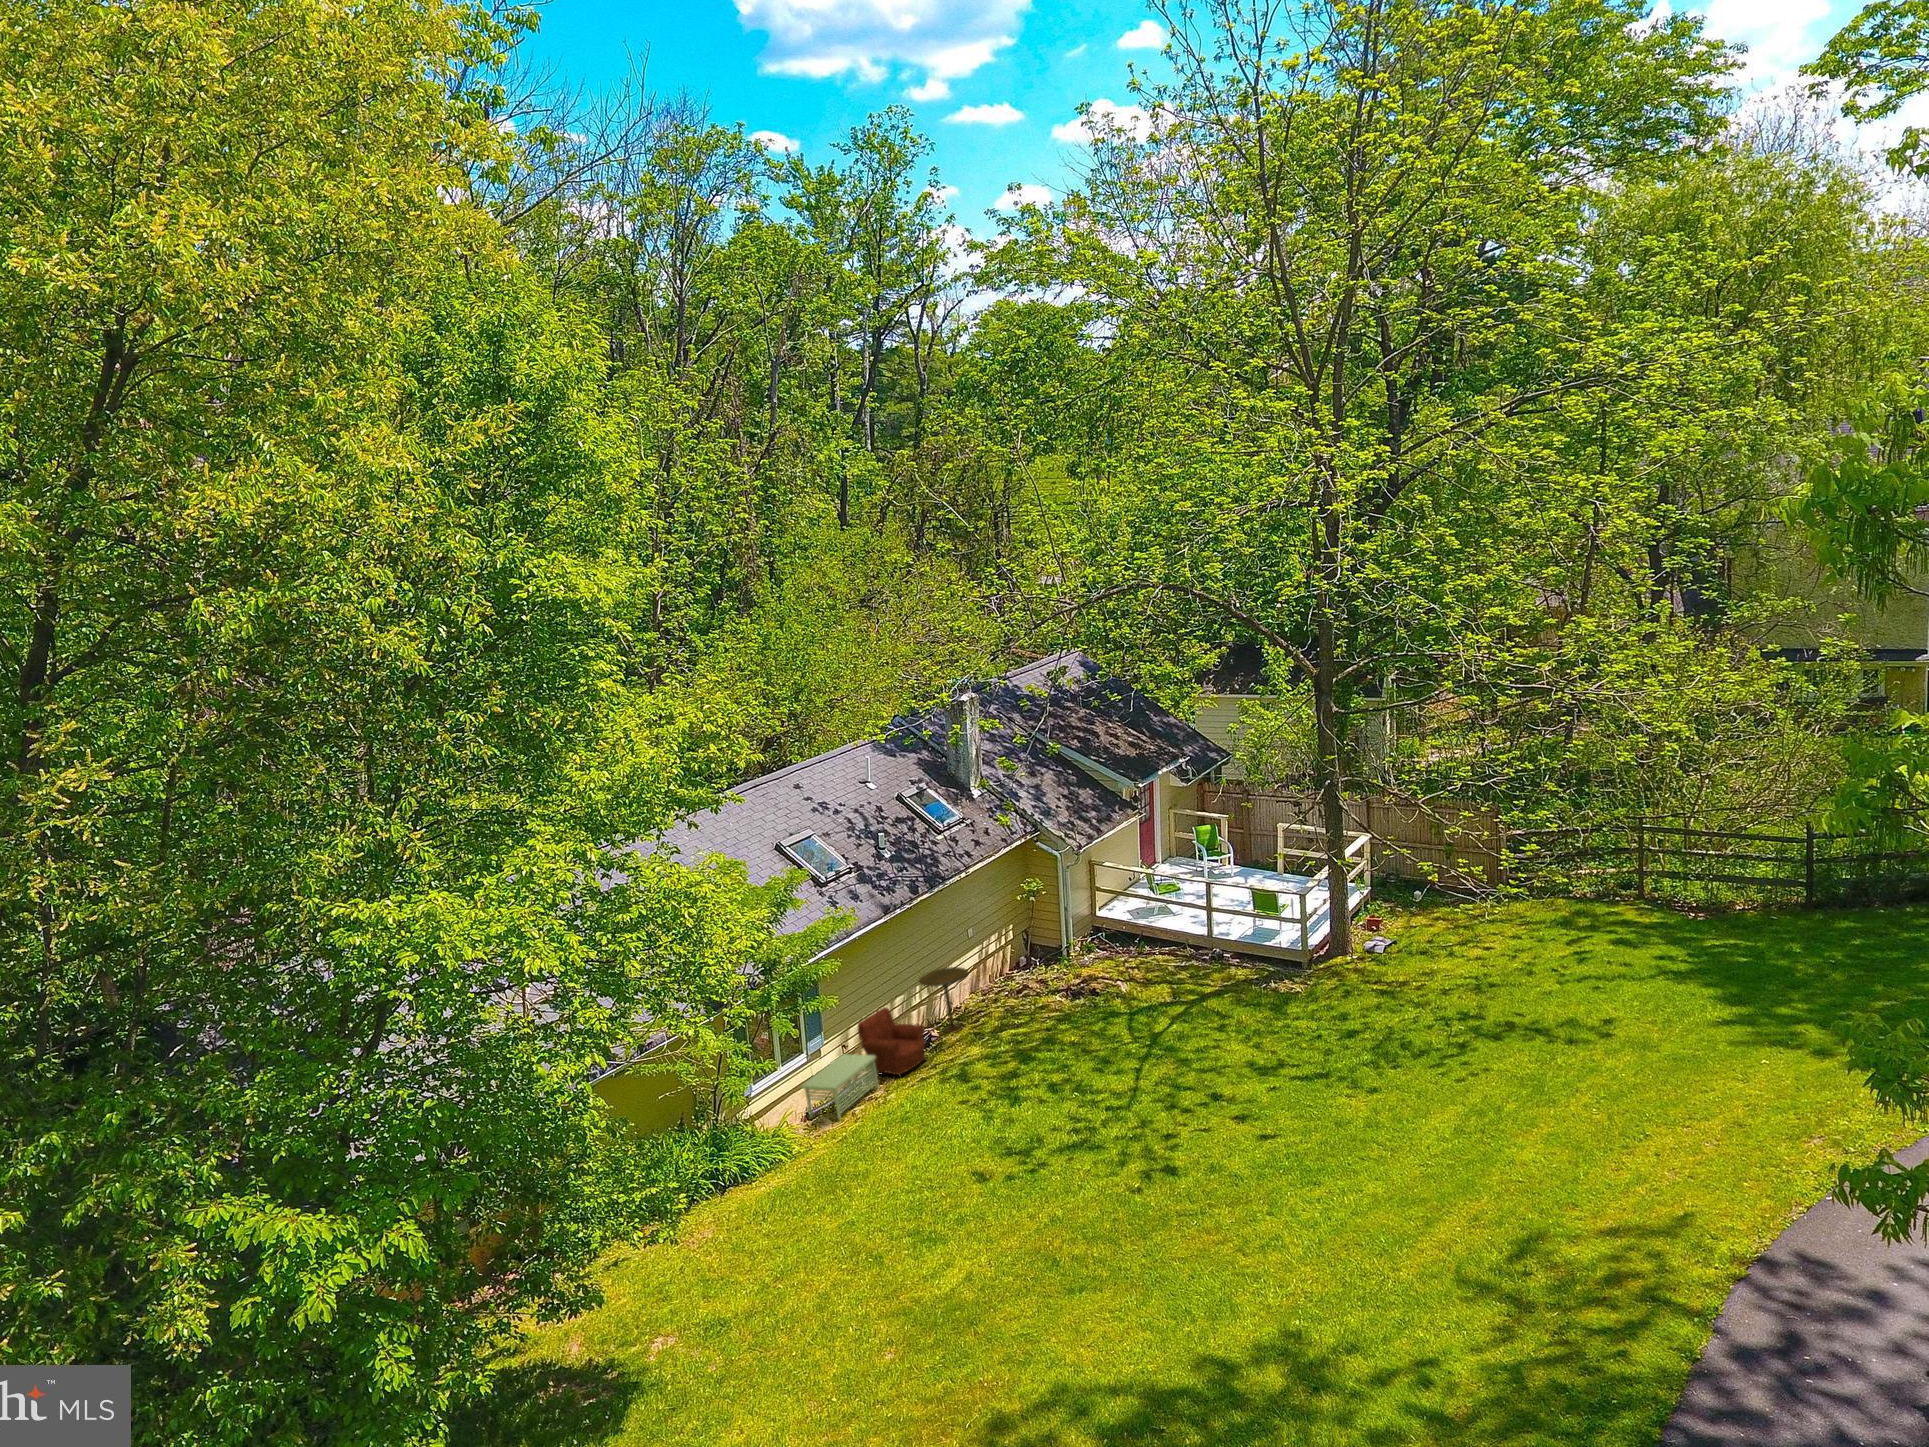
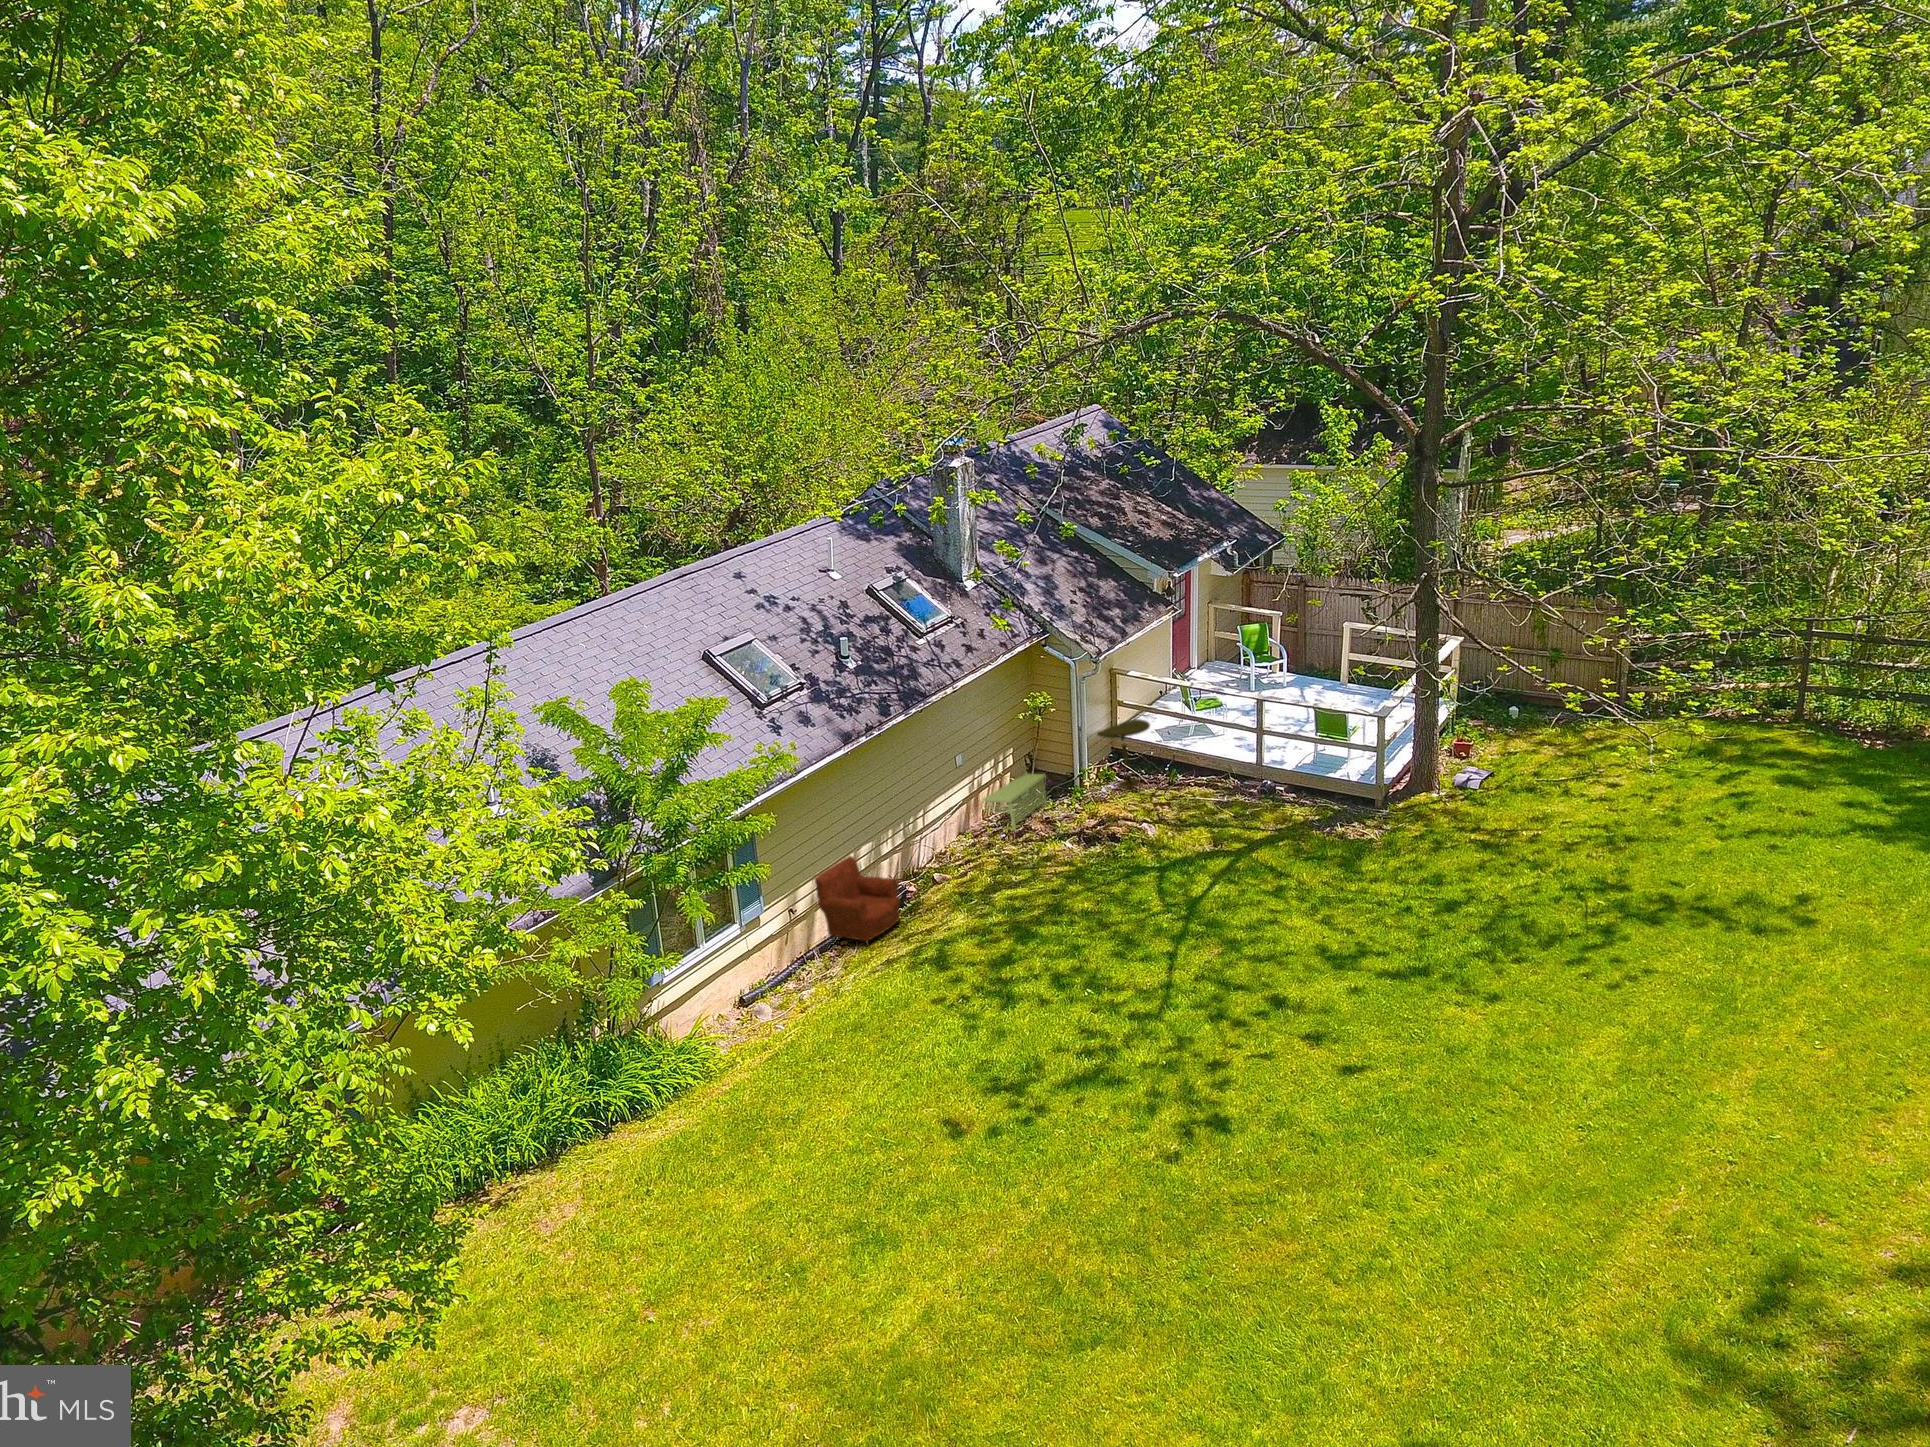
pedestal table: present [919,967,969,1033] -> present [1097,719,1150,788]
storage bench: present [801,1054,879,1120] -> present [983,774,1047,830]

